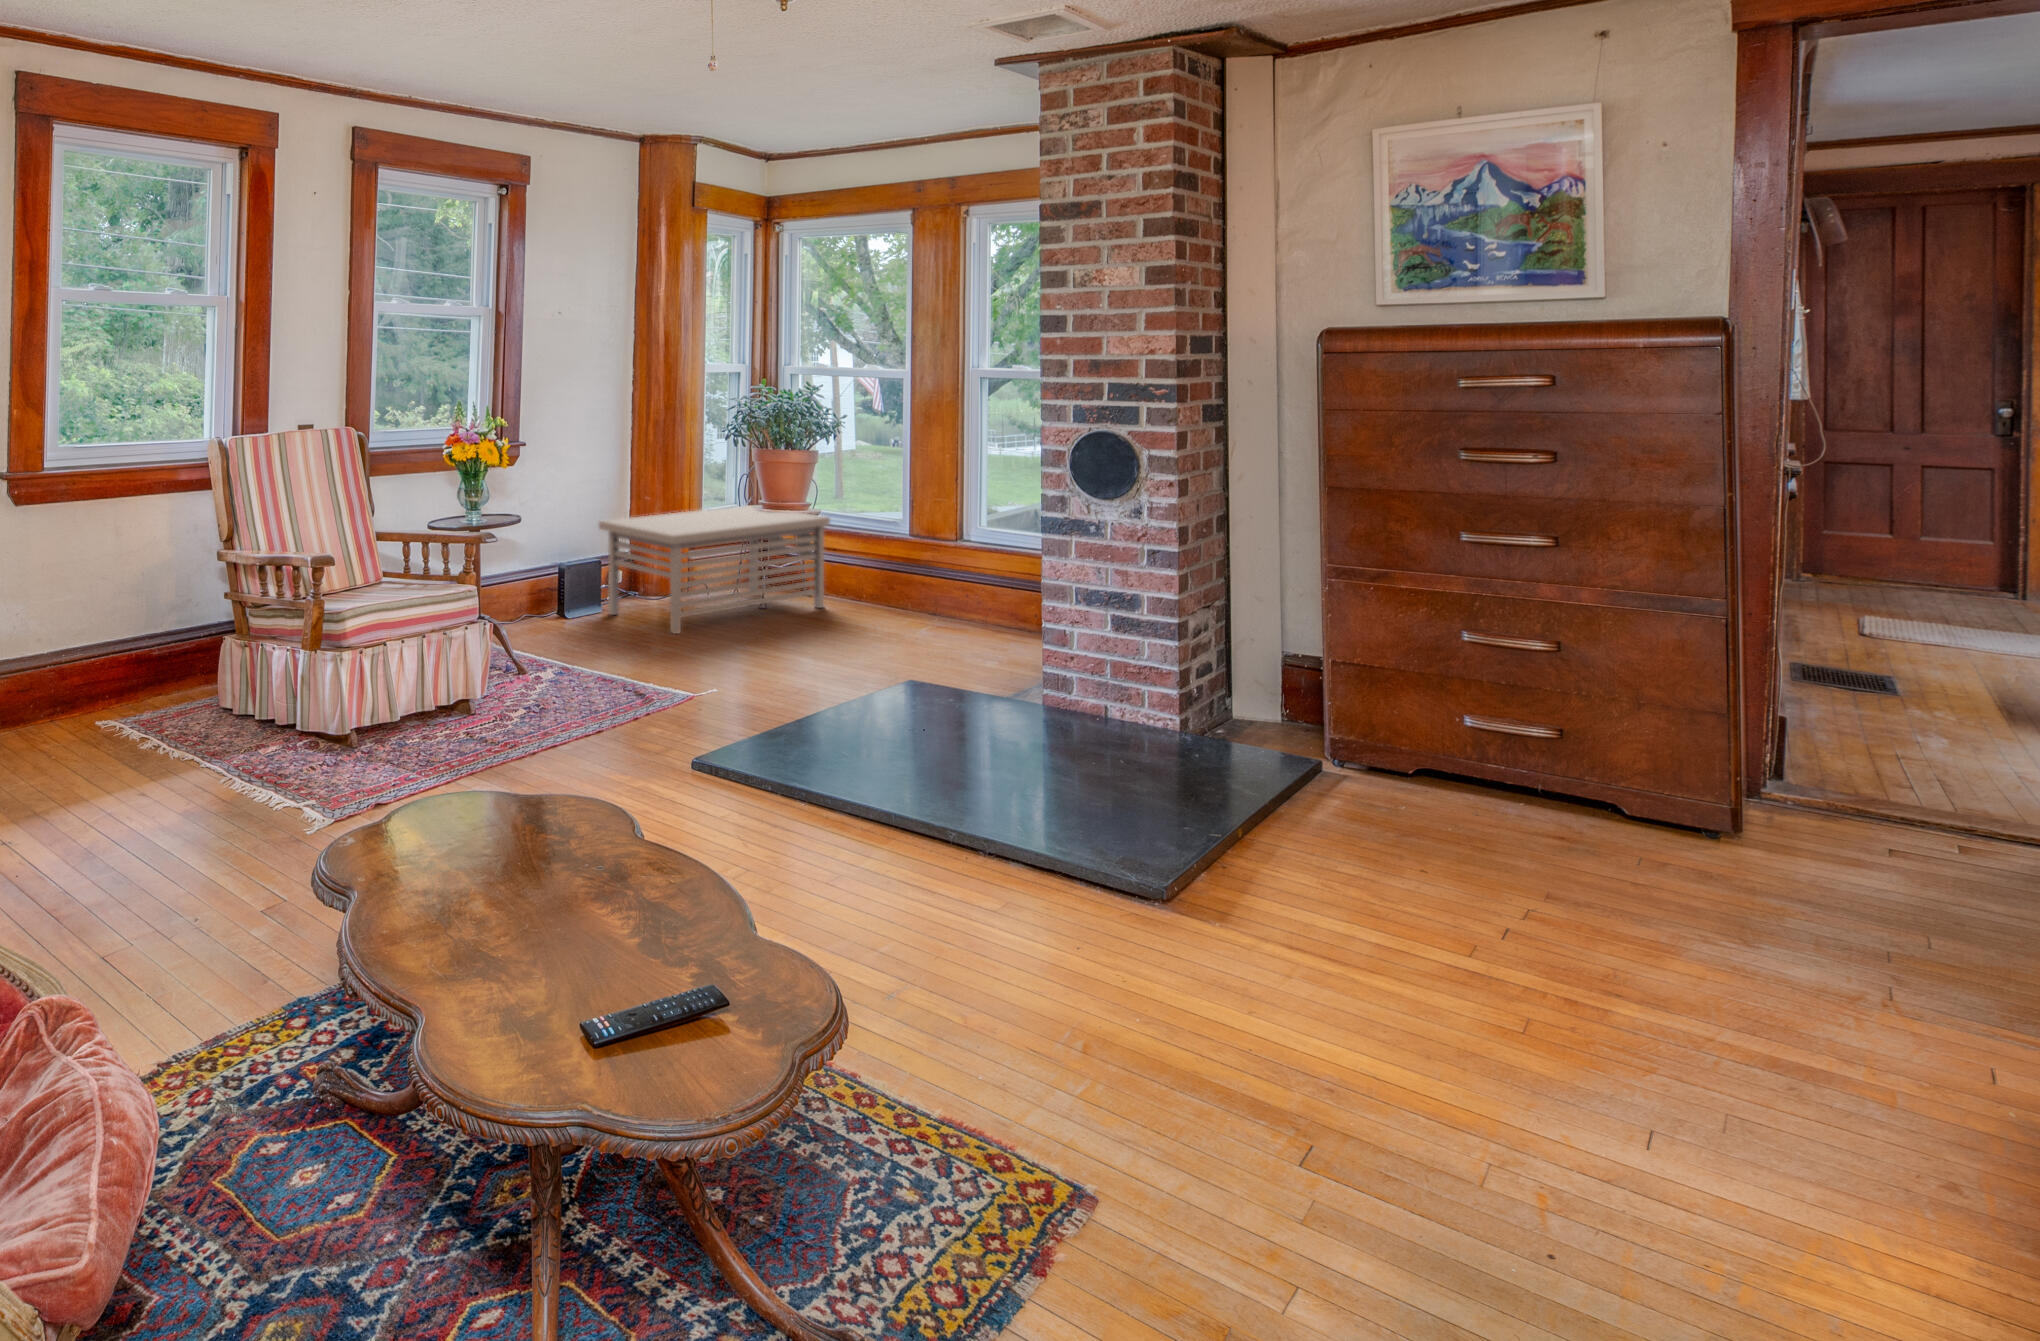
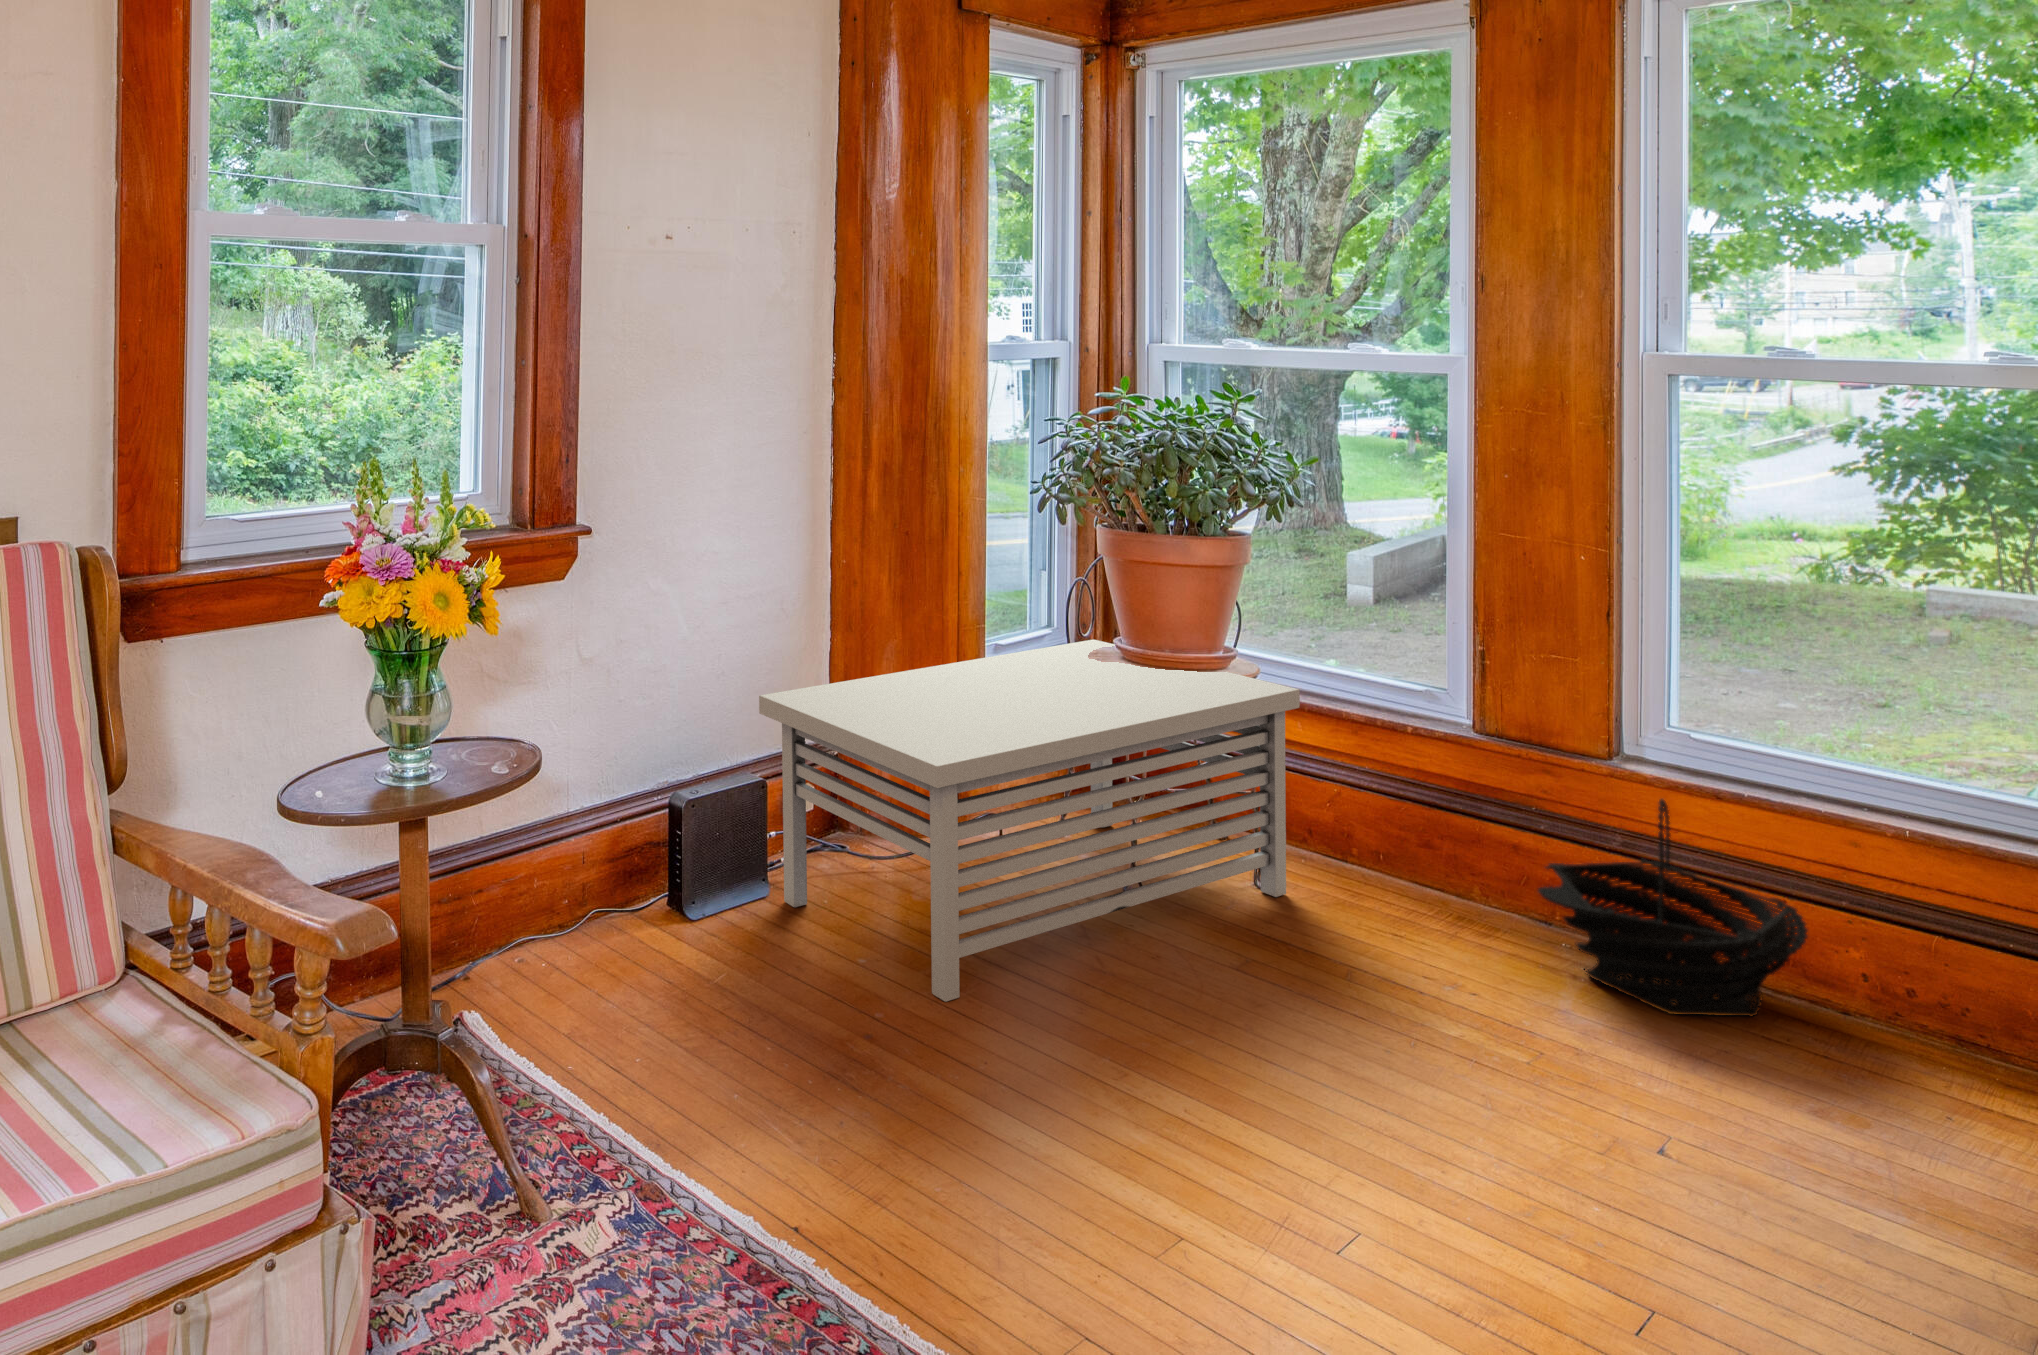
basket: none [910,550,997,629] -> present [1538,799,1808,1016]

